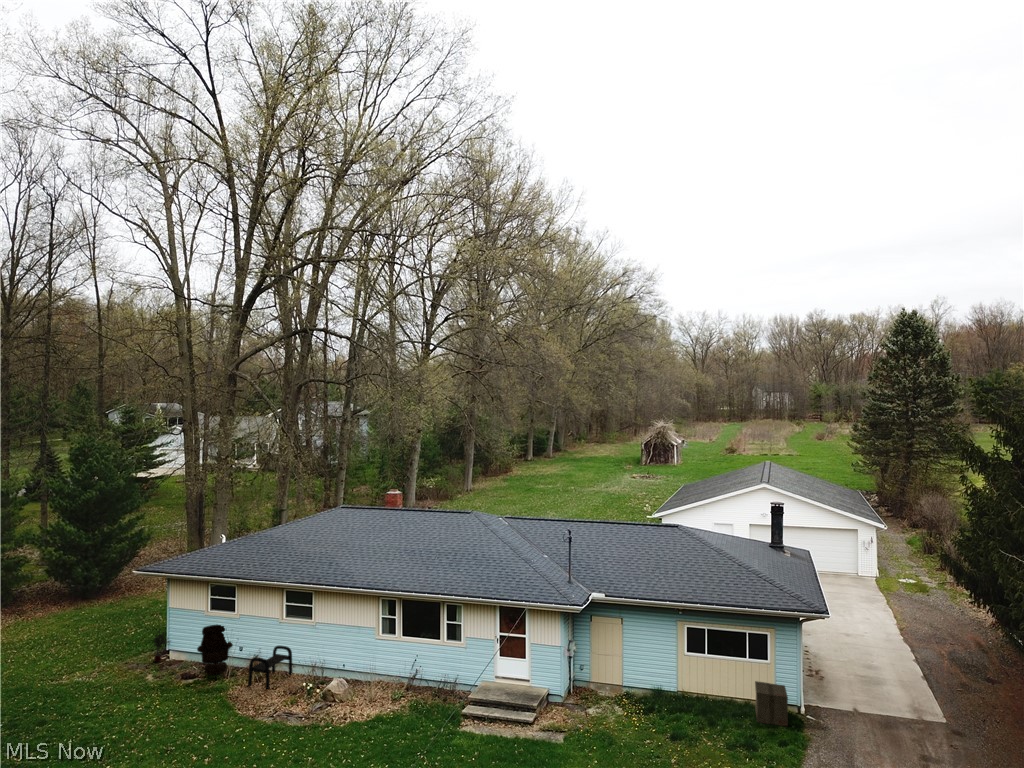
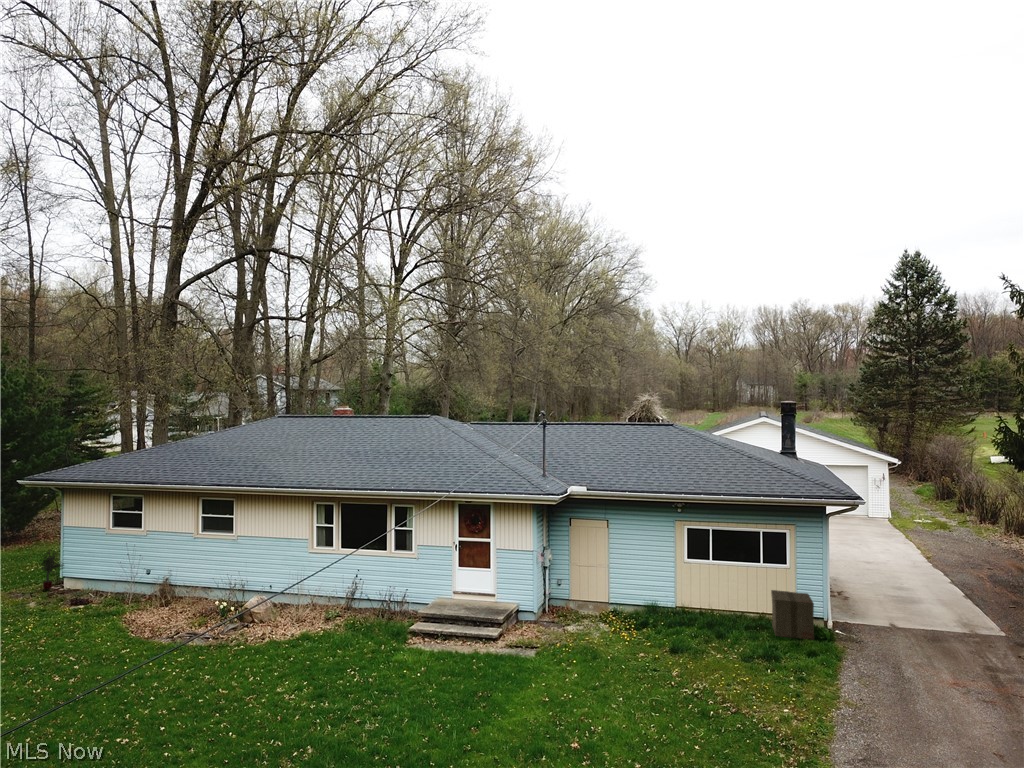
lounge chair: present [197,625,233,680] -> none [92,543,138,605]
bench: present [248,646,292,689] -> none [150,565,209,612]

